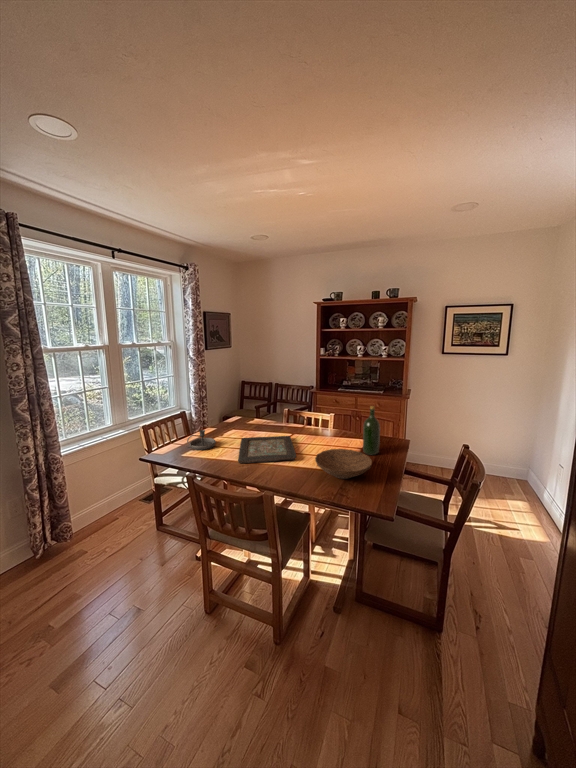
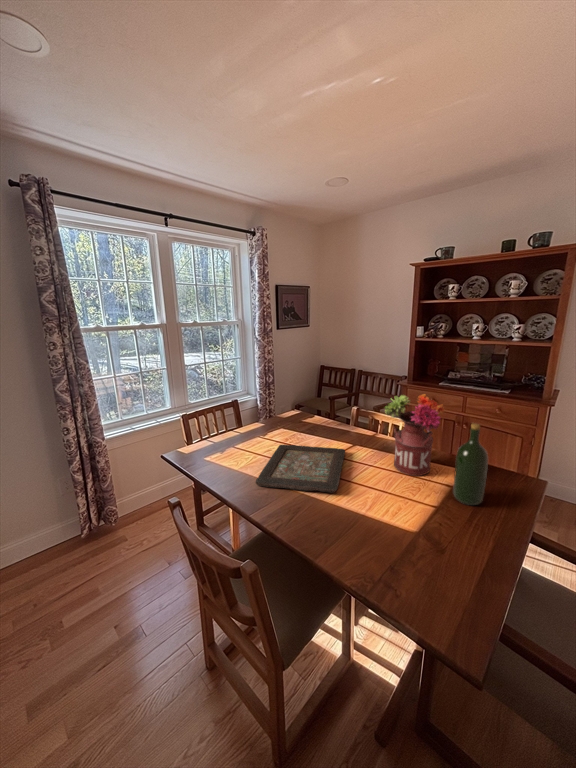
flower arrangement: none [317,392,354,446] -> present [385,394,444,476]
candlestick: present [187,430,216,450] -> none [209,429,247,456]
wooden bowl: present [315,449,372,479] -> none [356,489,460,557]

